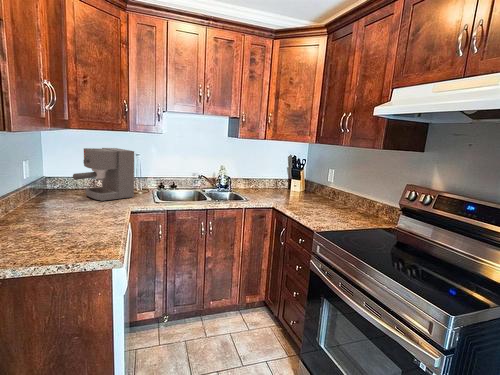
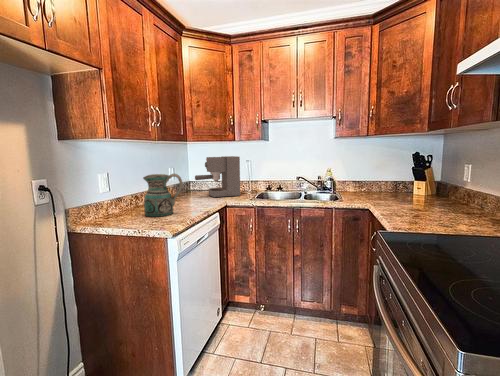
ceramic pitcher: none [36,179,94,240] -> present [143,174,182,217]

